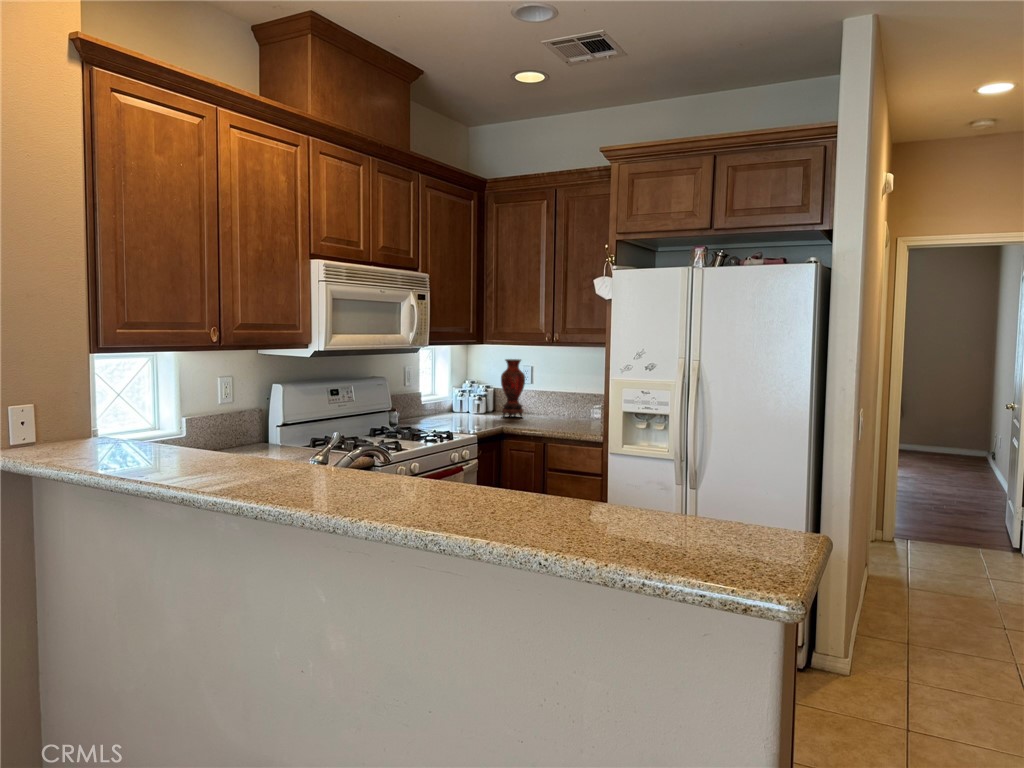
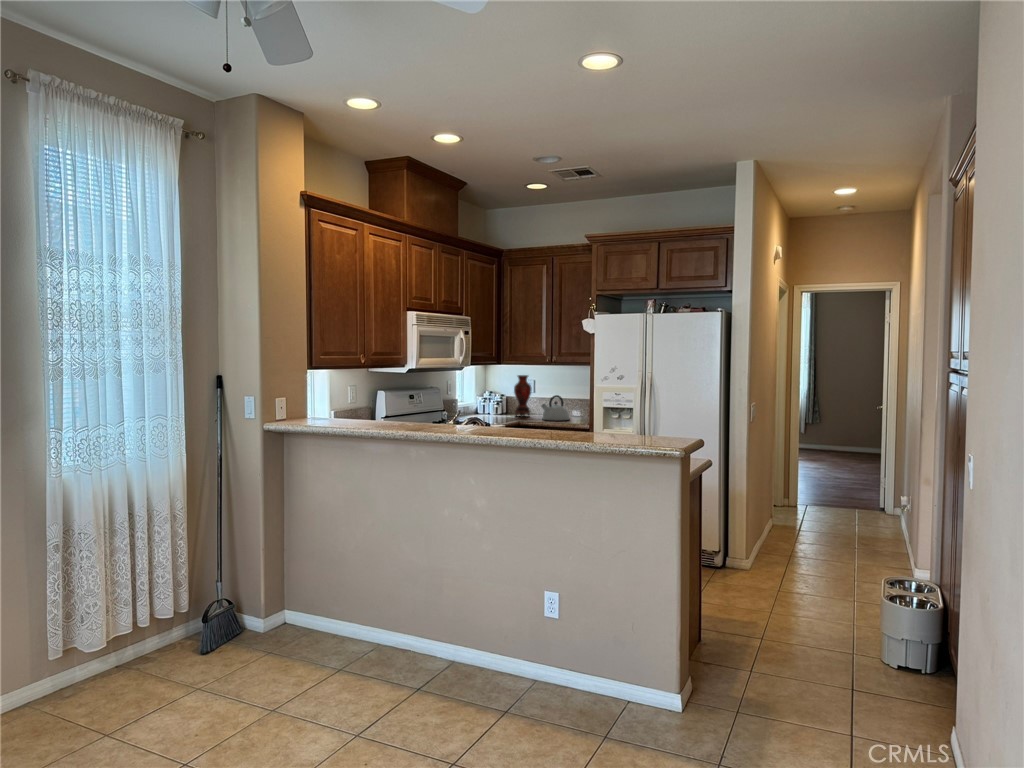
kettle: none [536,389,577,426] -> present [542,395,570,420]

